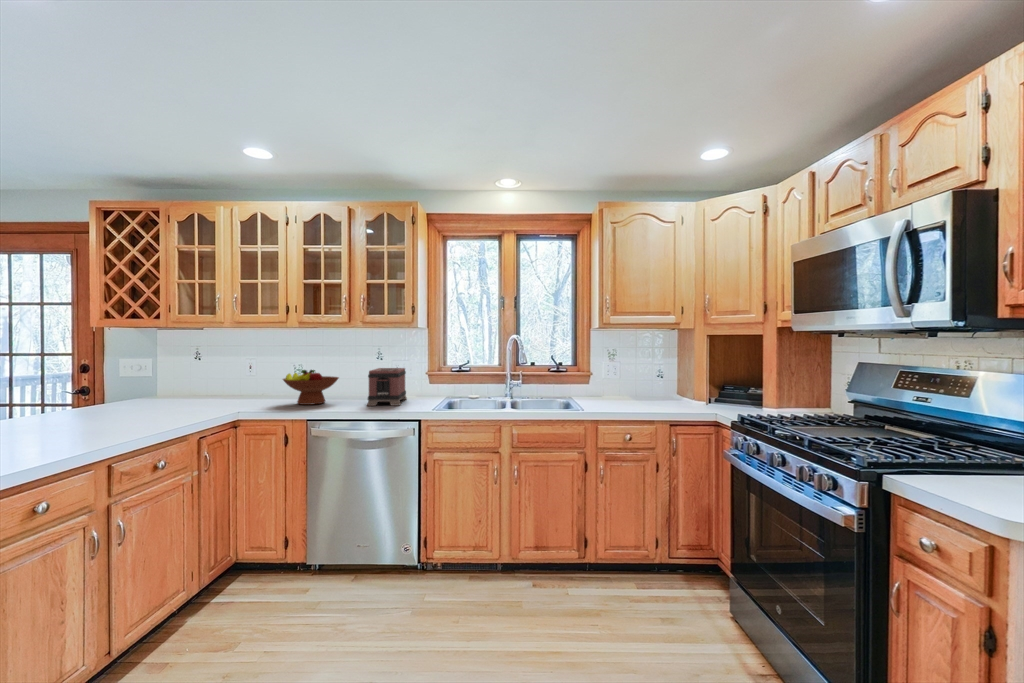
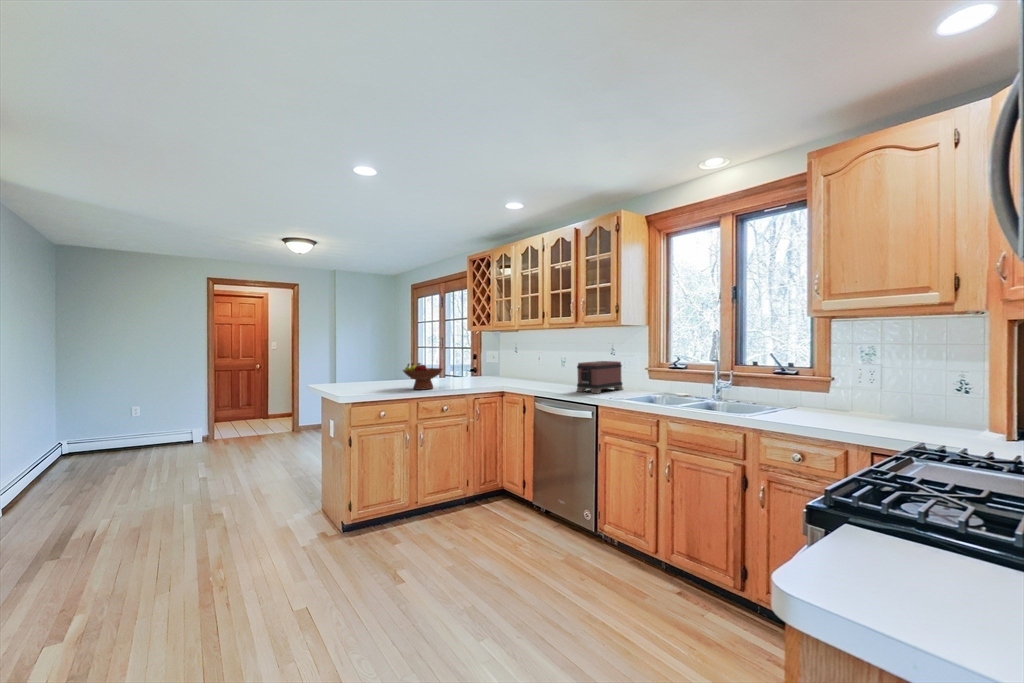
fruit bowl: present [283,370,339,405] -> present [403,363,443,390]

